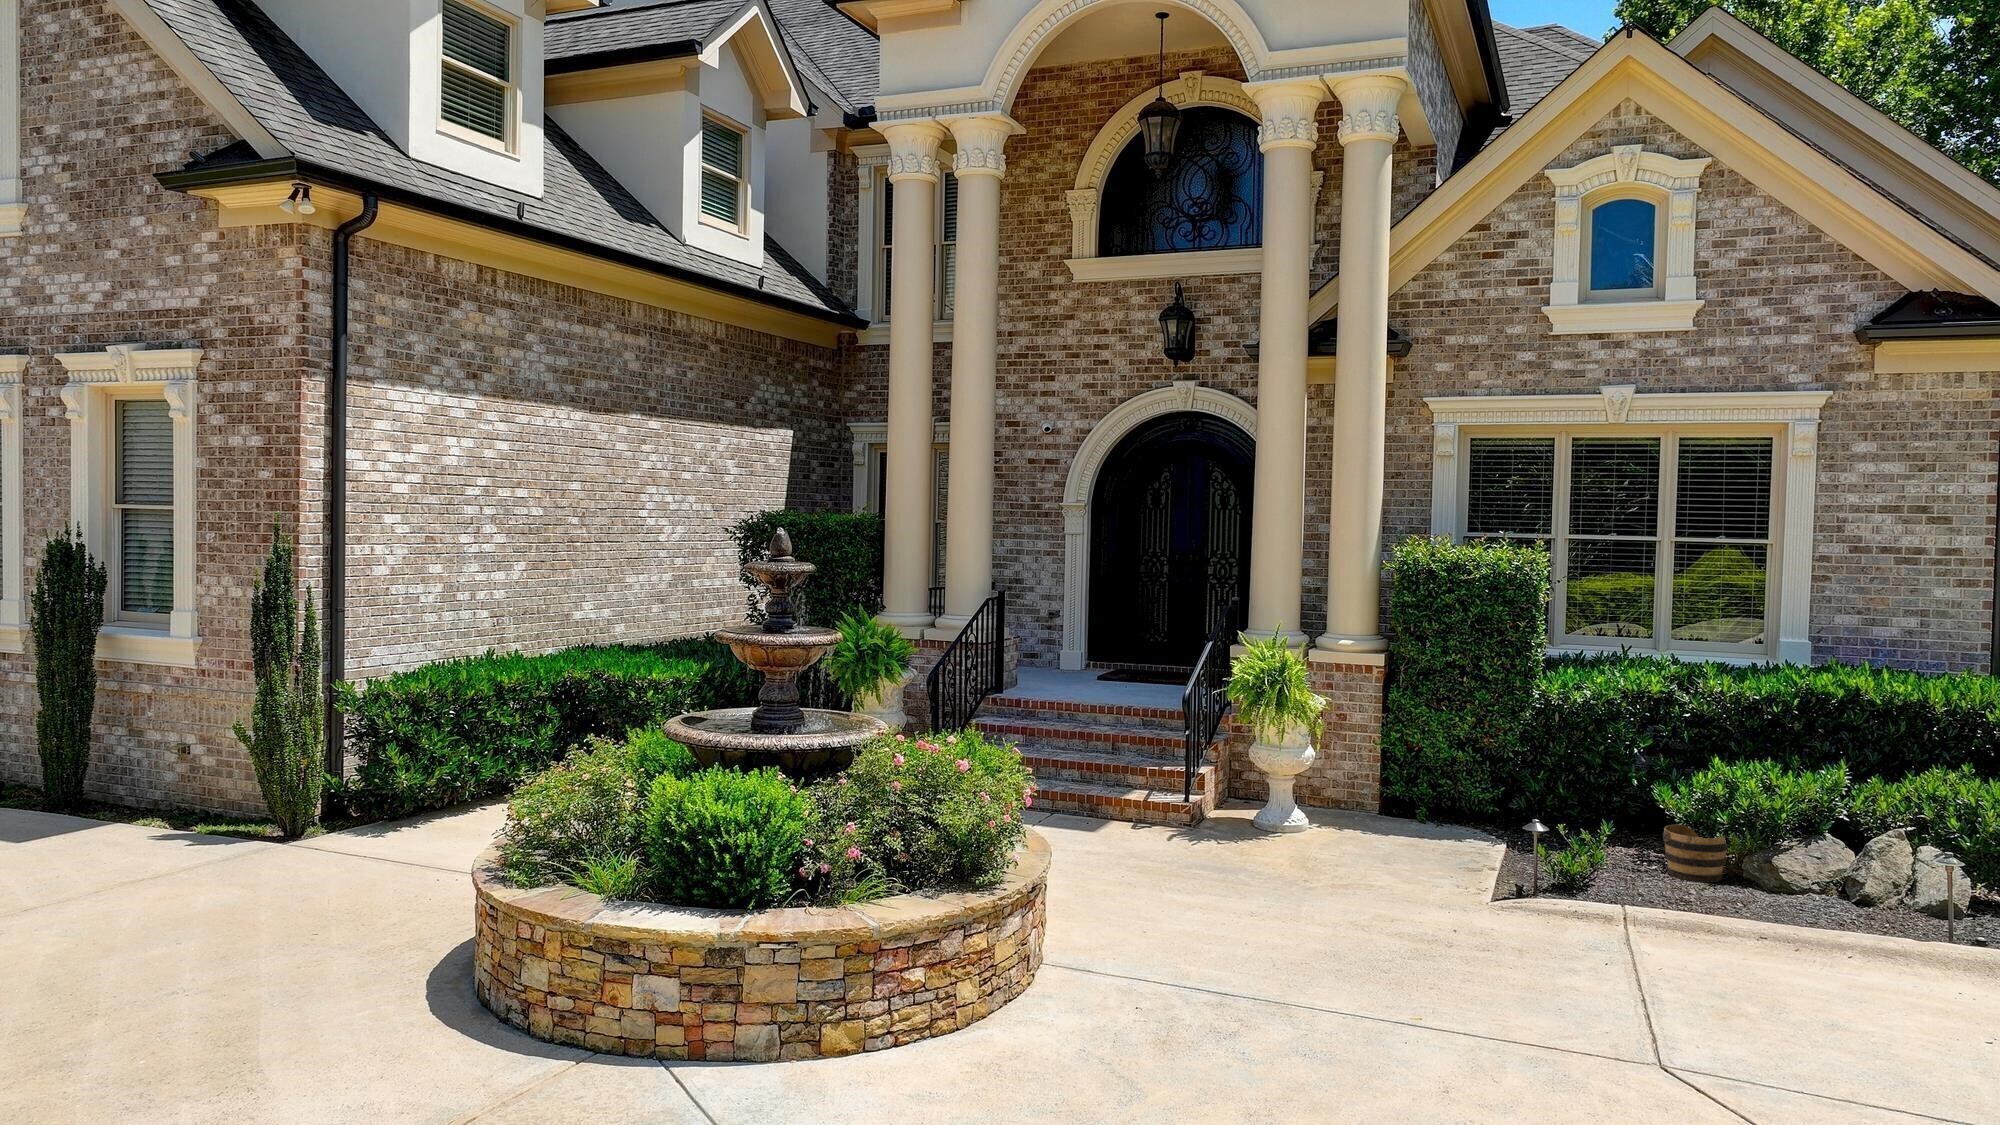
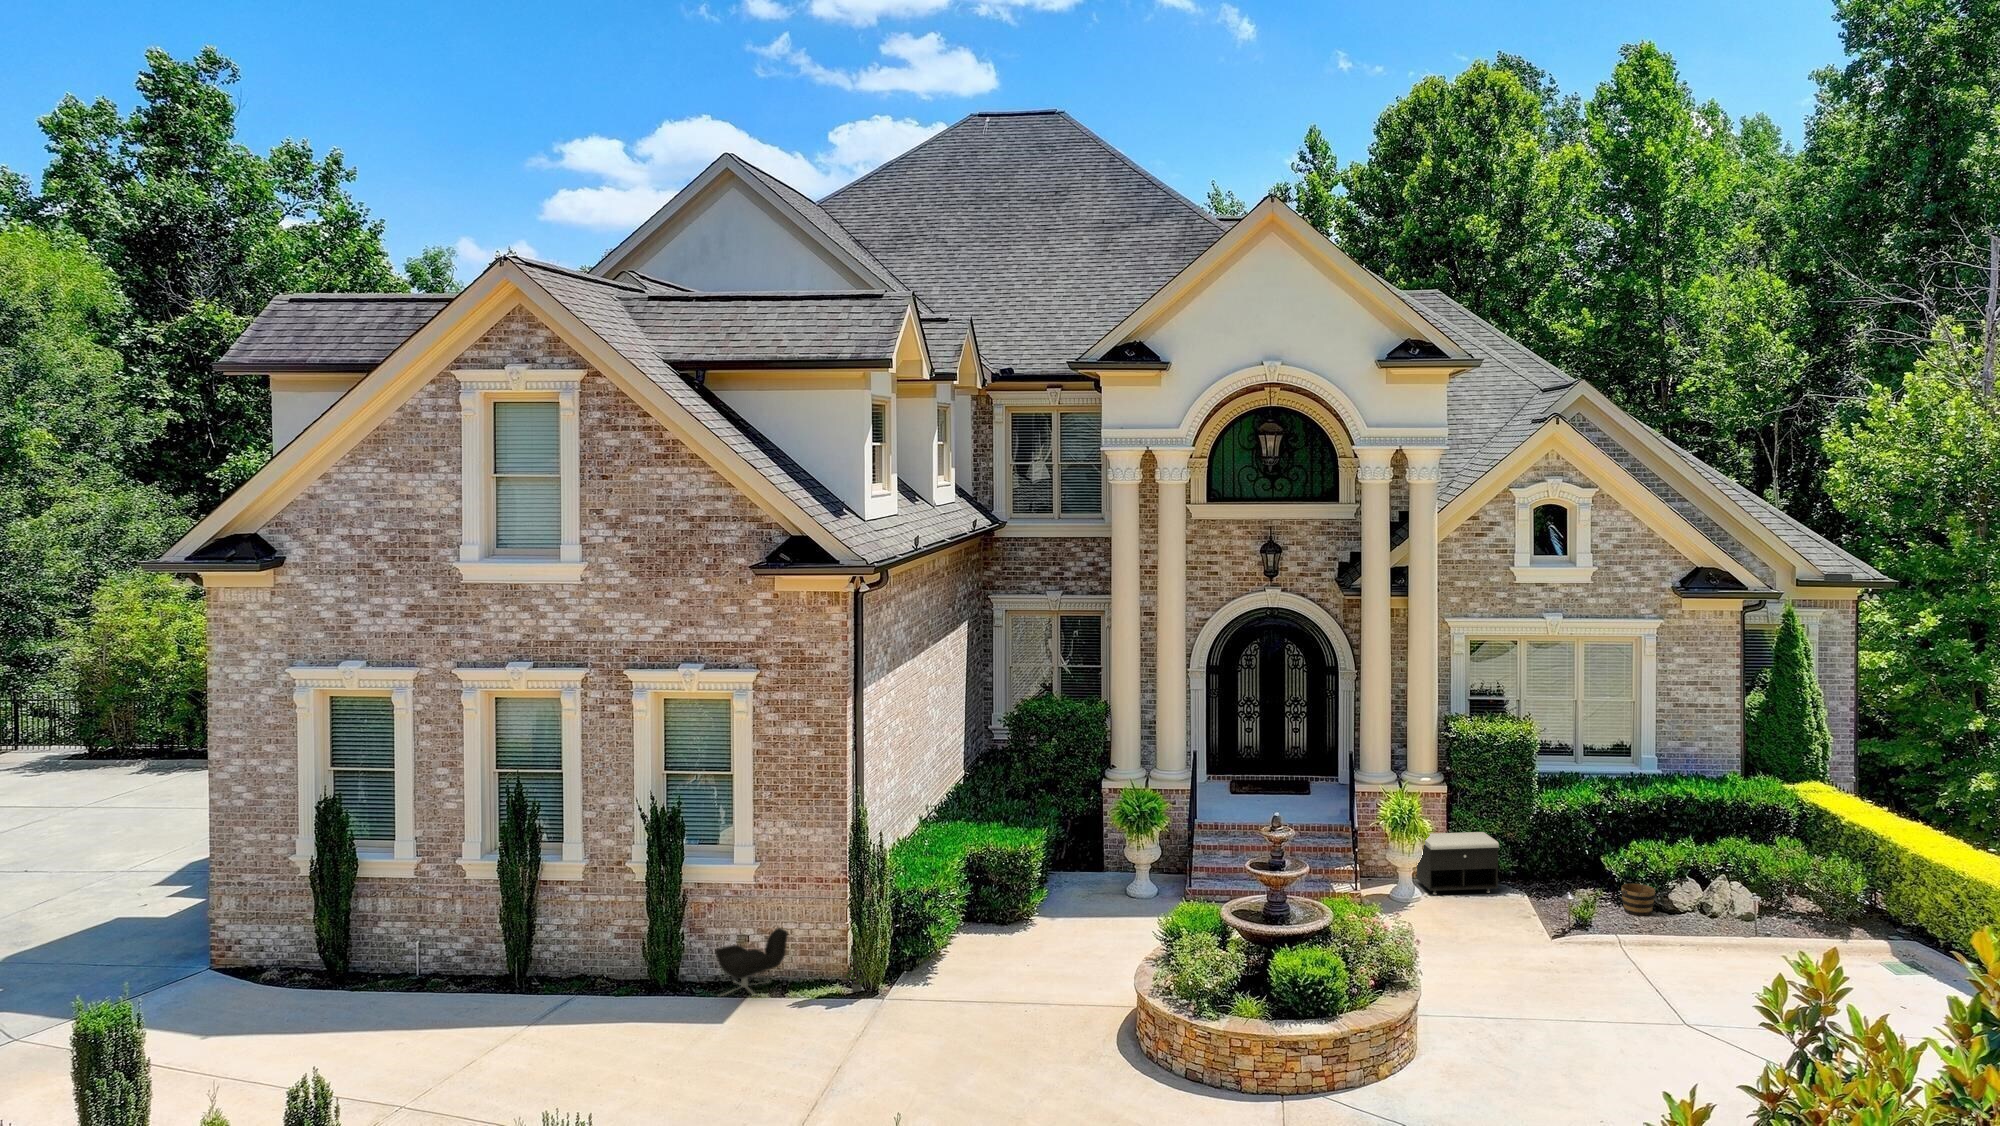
storage bench: none [1330,726,1457,831] -> present [1417,832,1499,895]
lounge chair: none [84,734,211,834] -> present [715,928,788,996]
potted plant: none [248,780,278,843] -> present [846,953,866,992]

